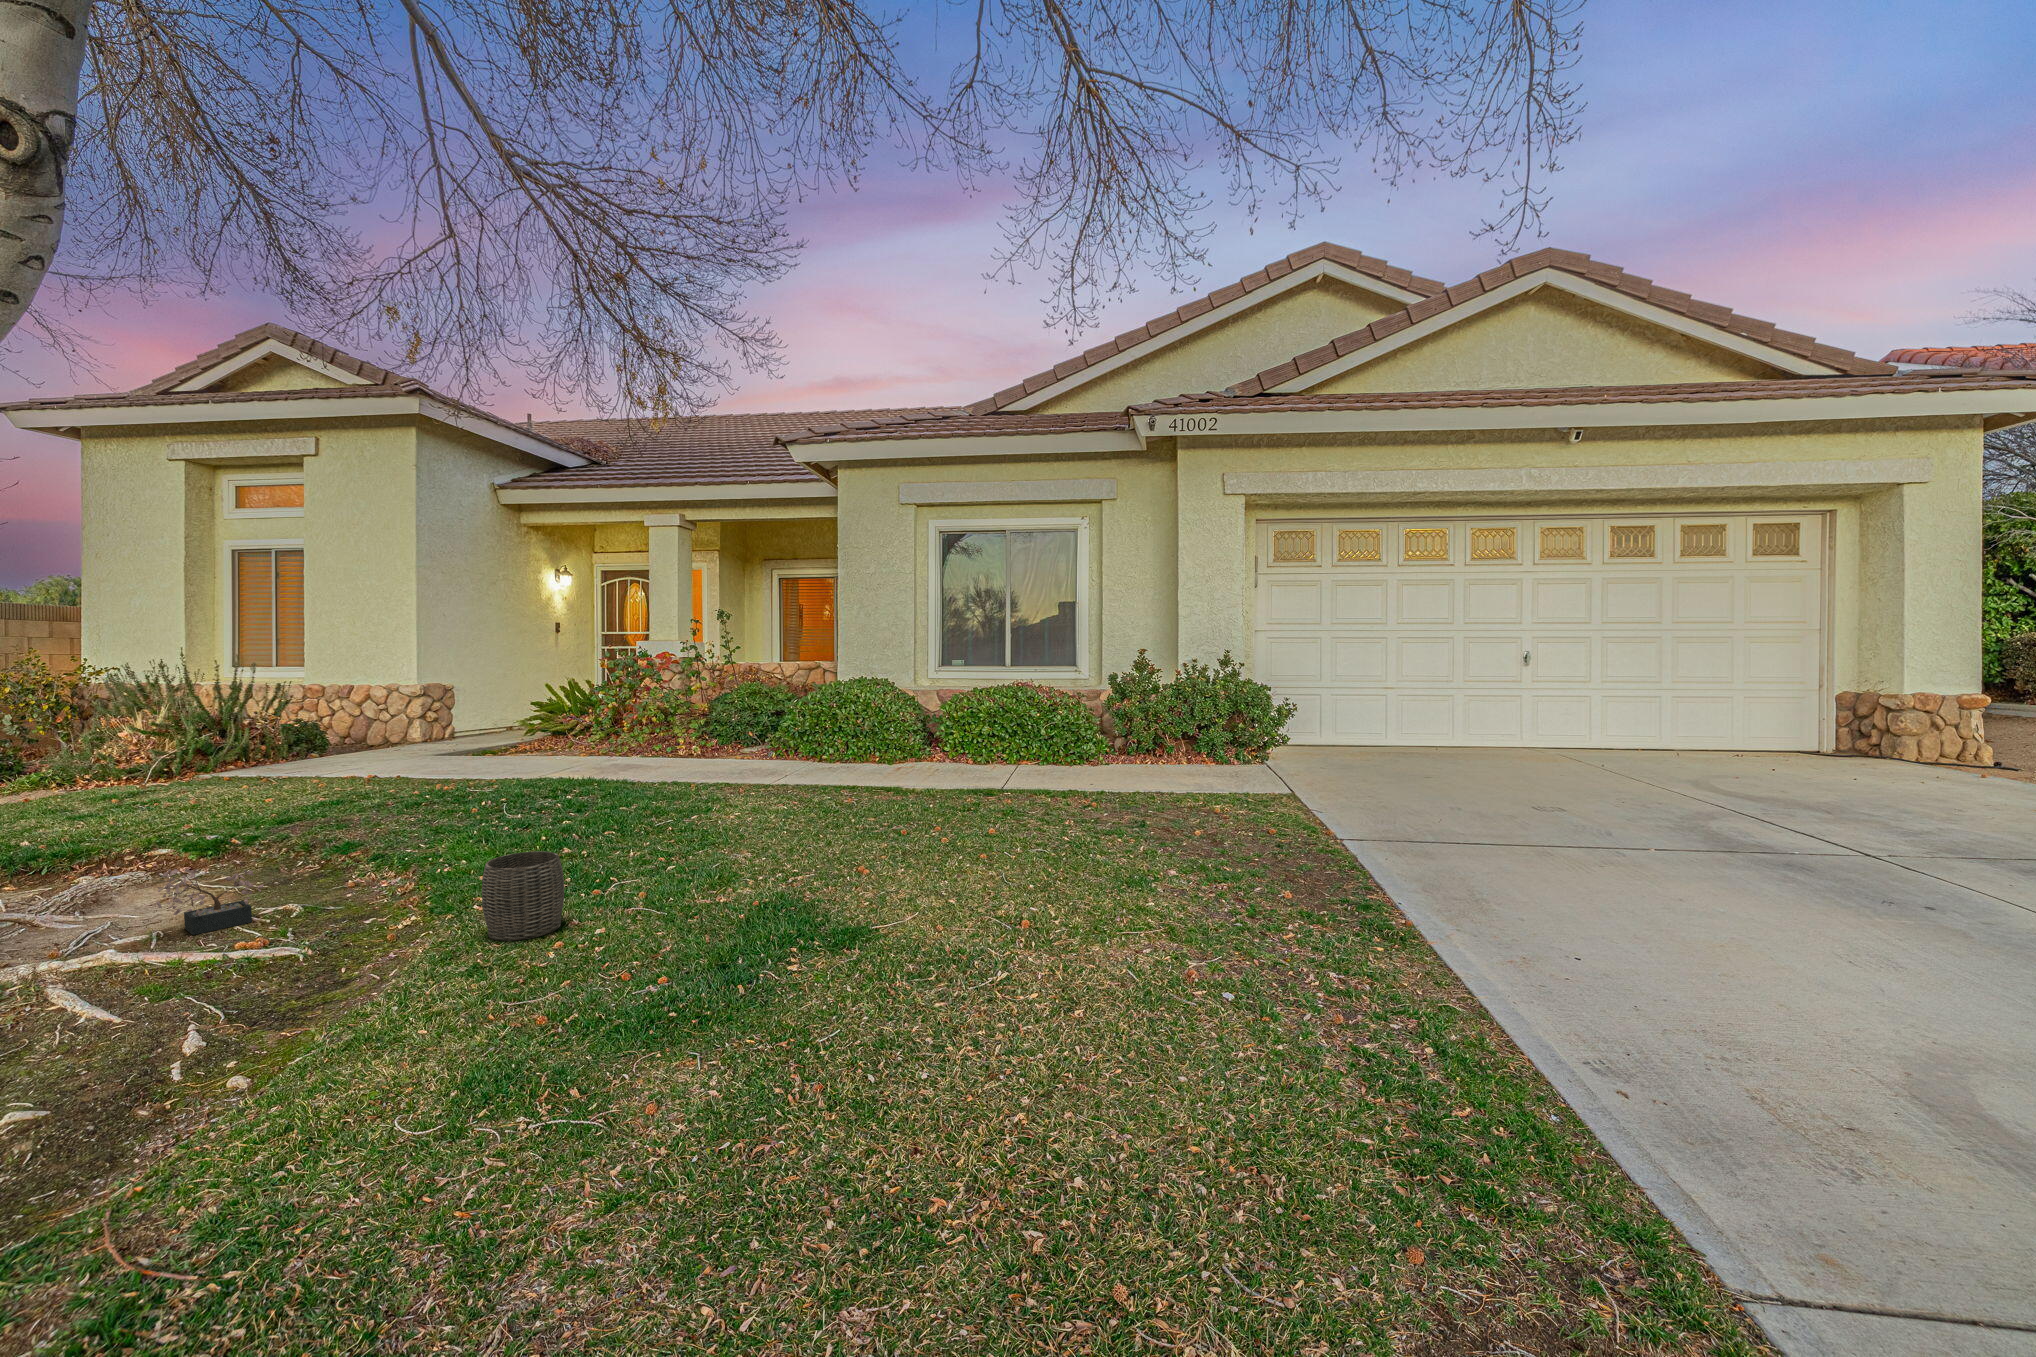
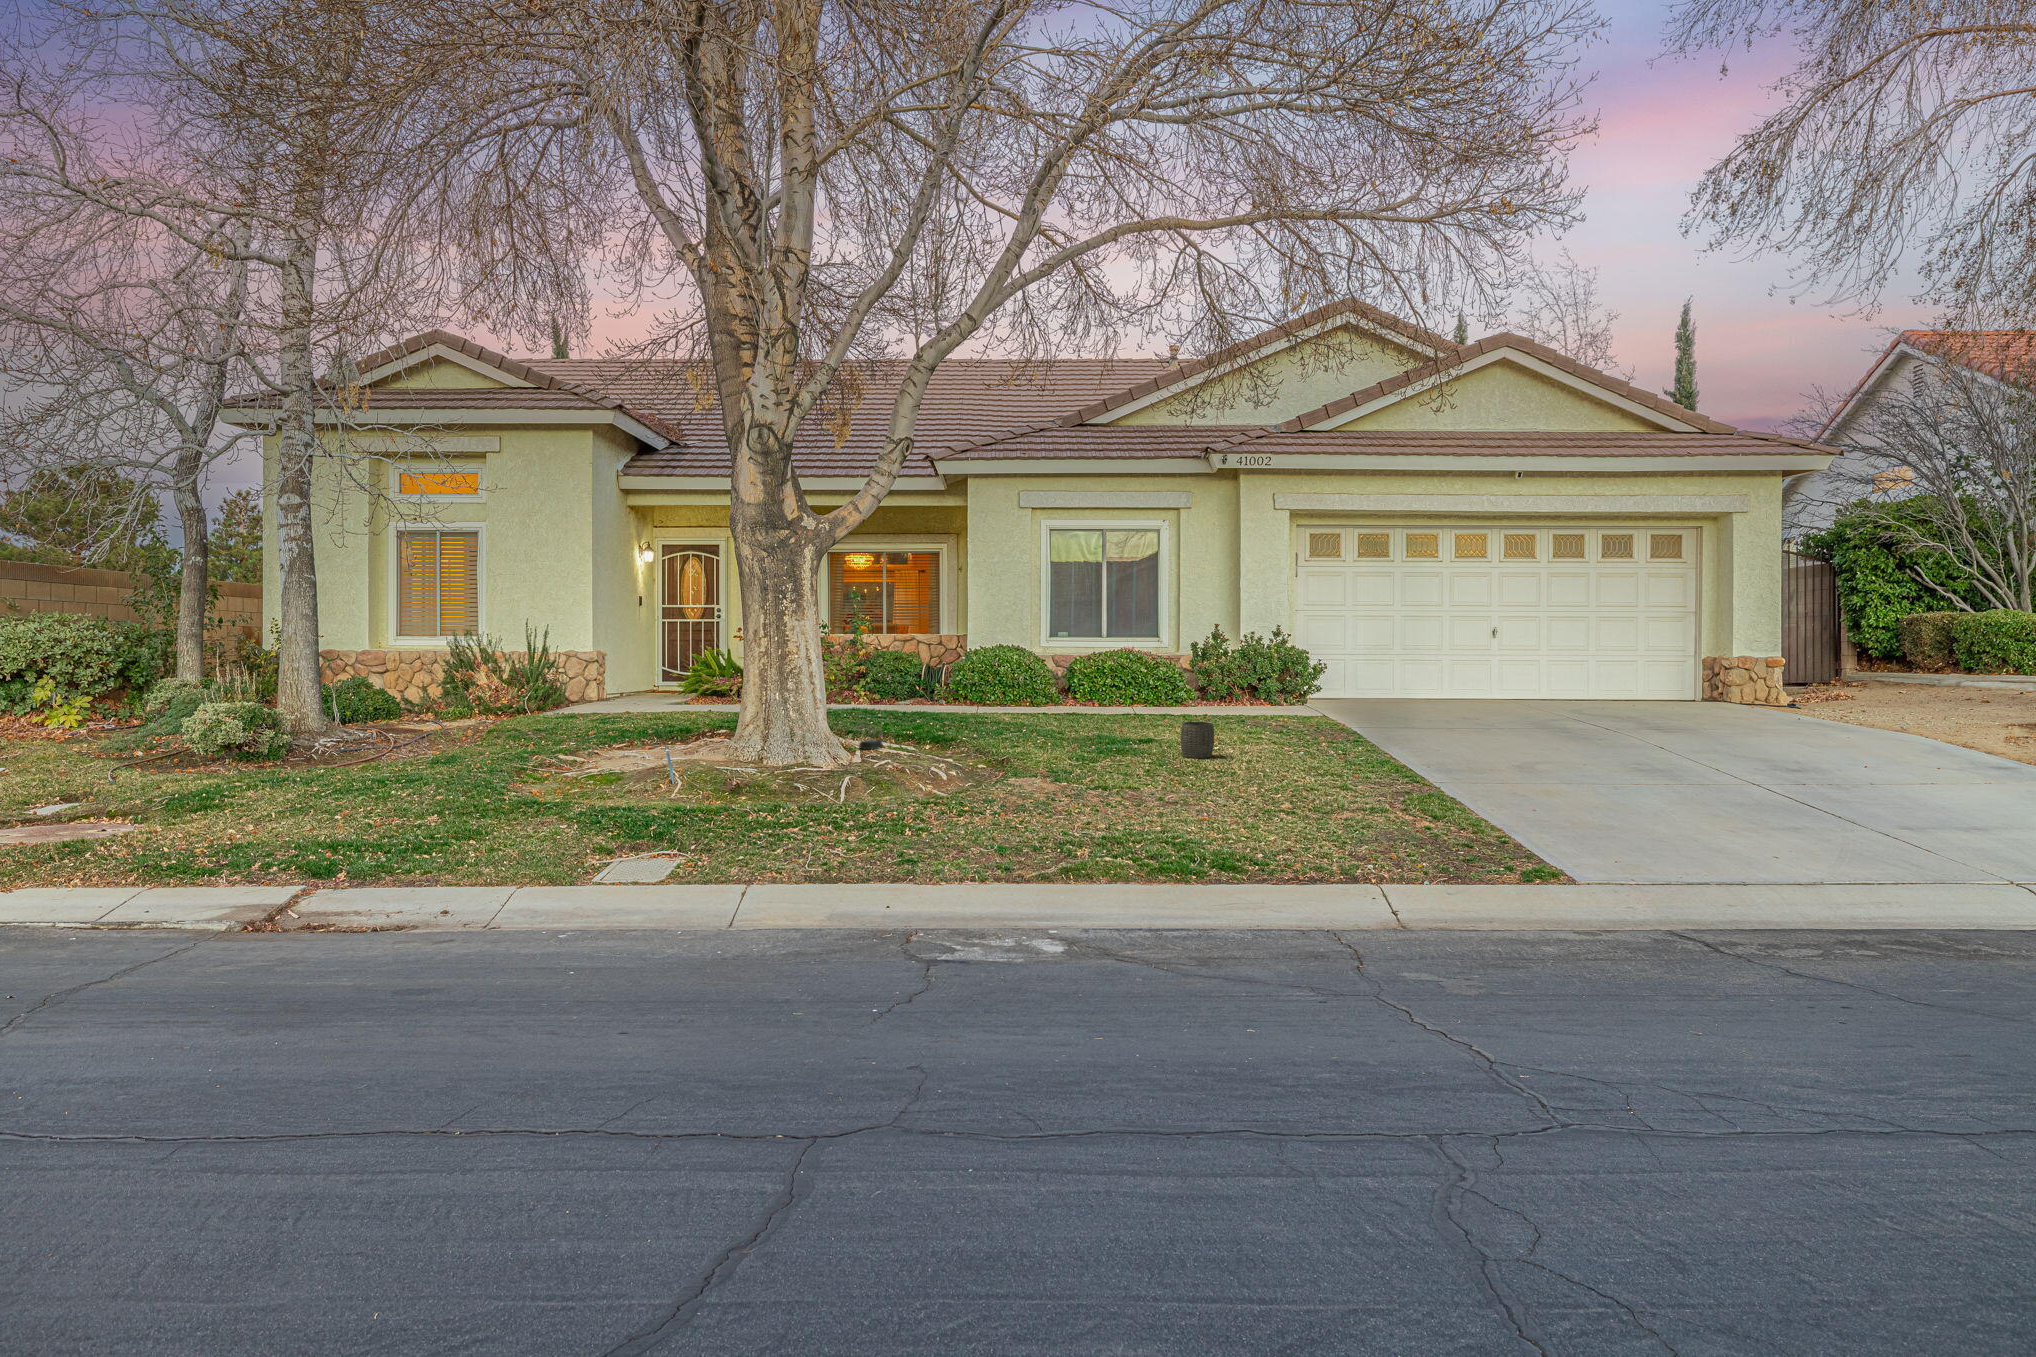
woven basket: present [482,851,564,941] -> present [1181,722,1214,758]

